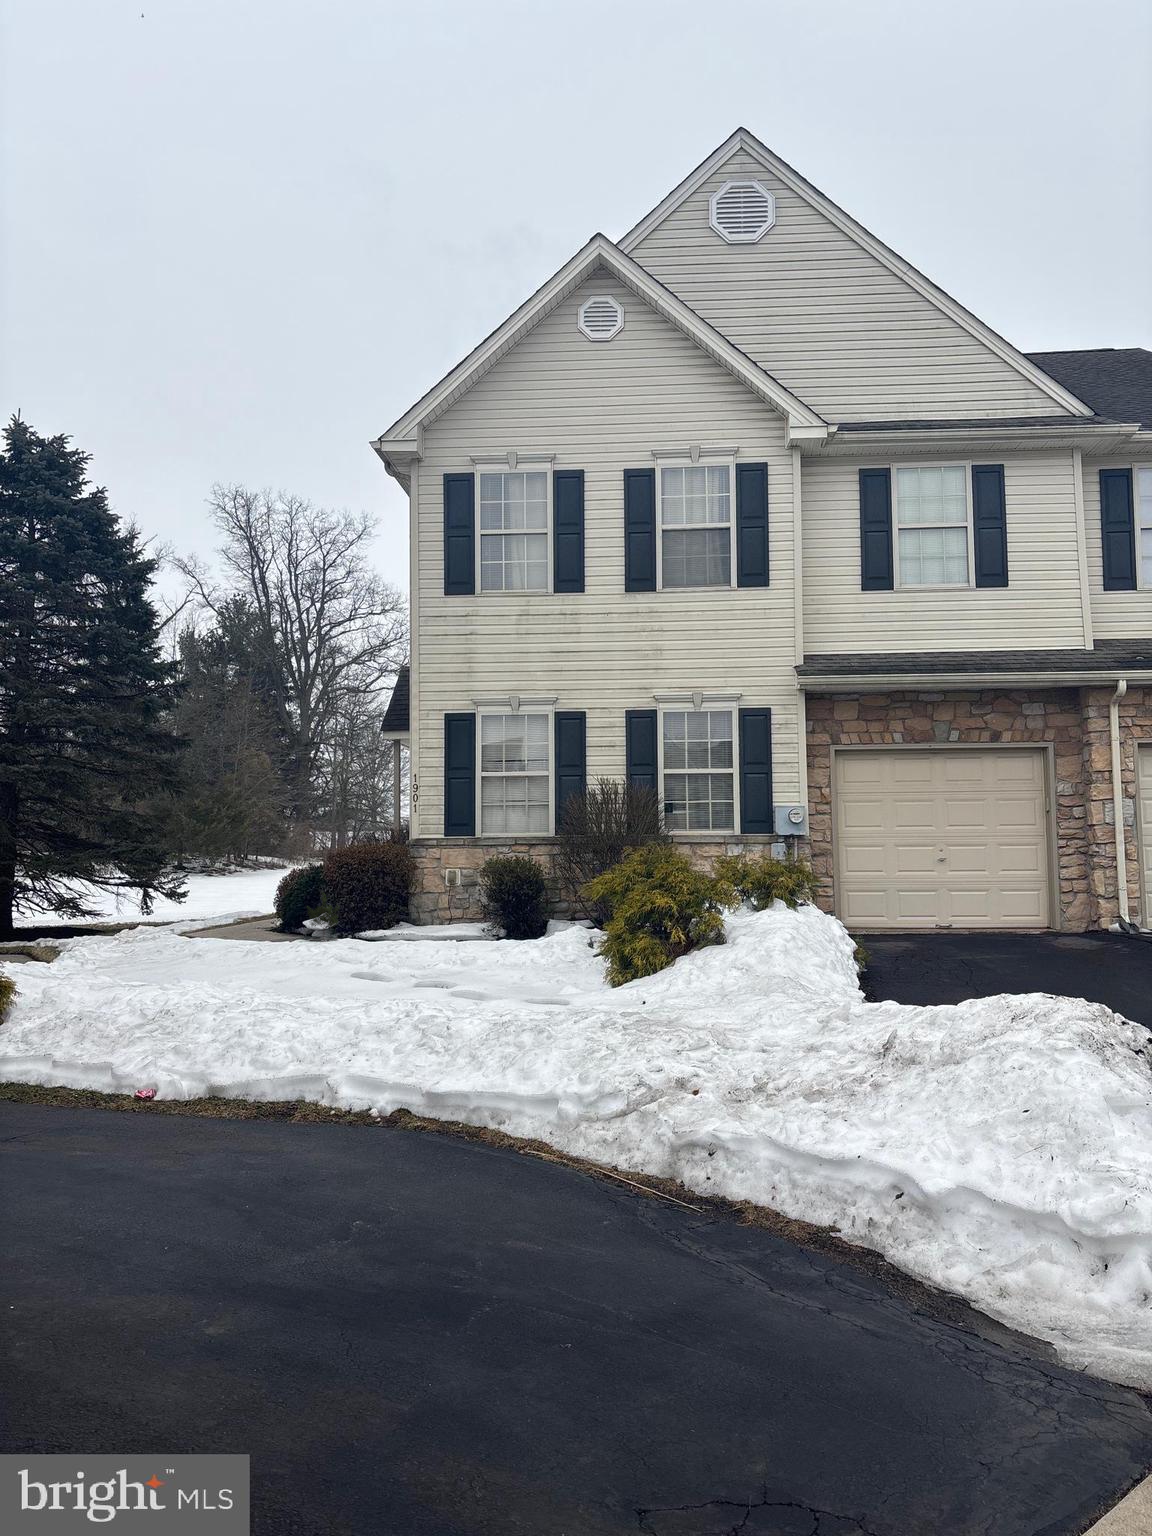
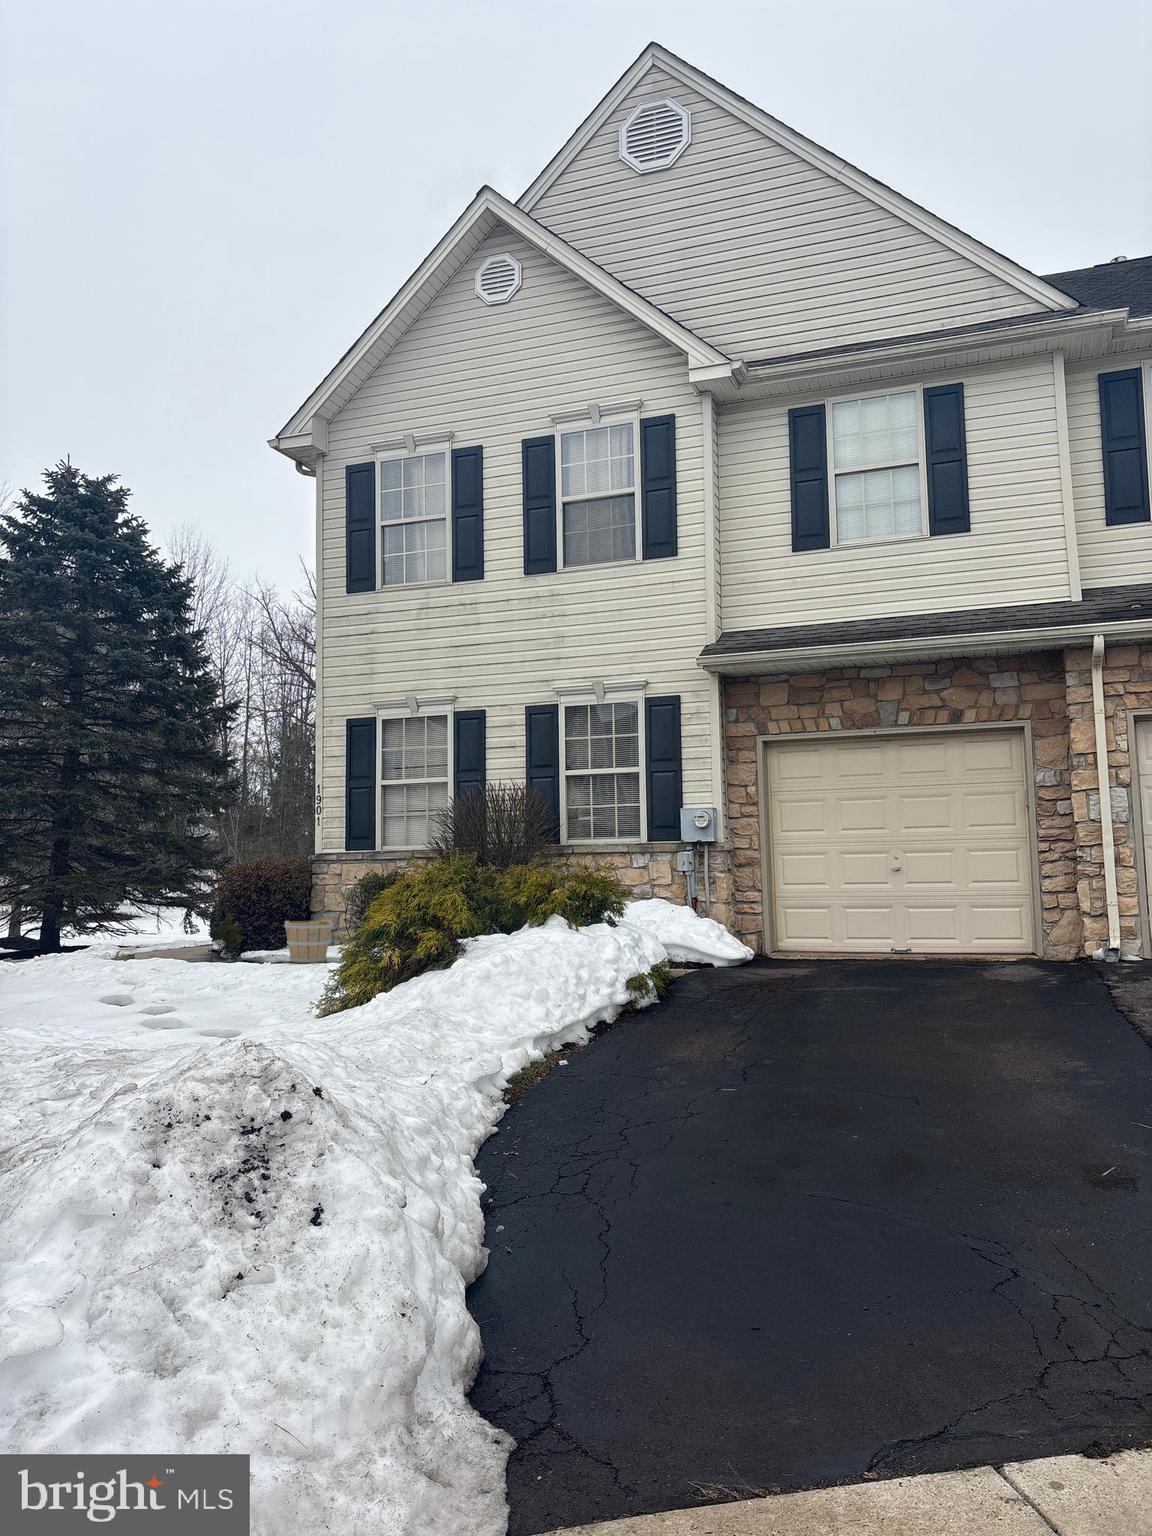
wooden bucket: none [392,901,437,941] -> present [284,920,333,963]

